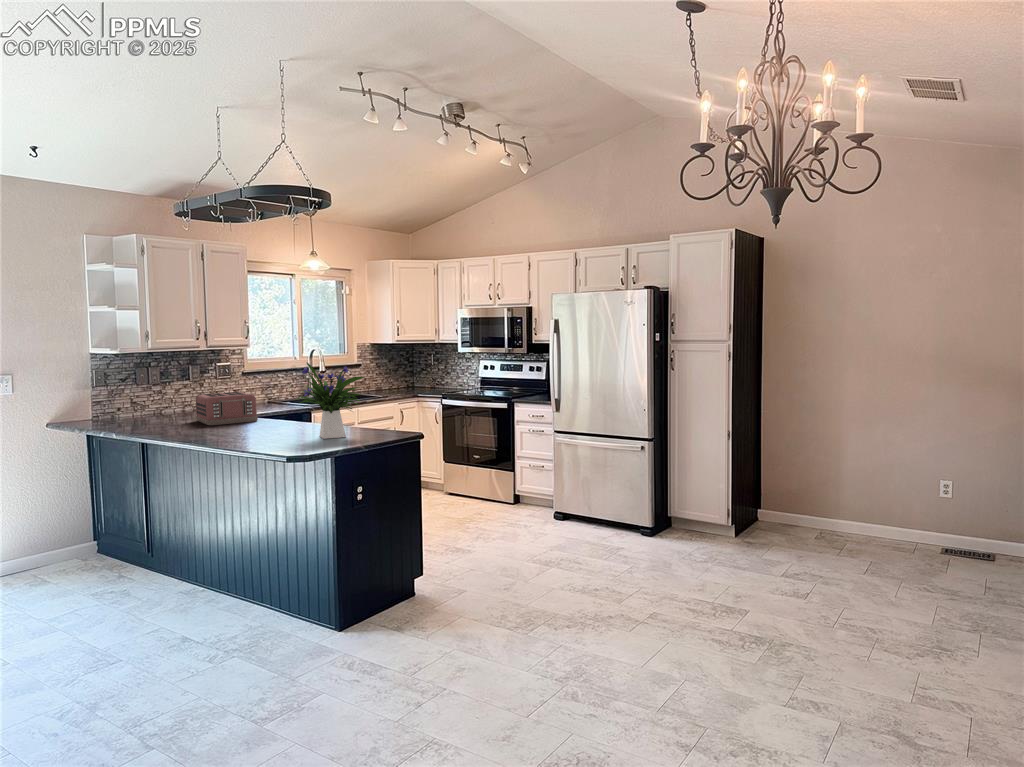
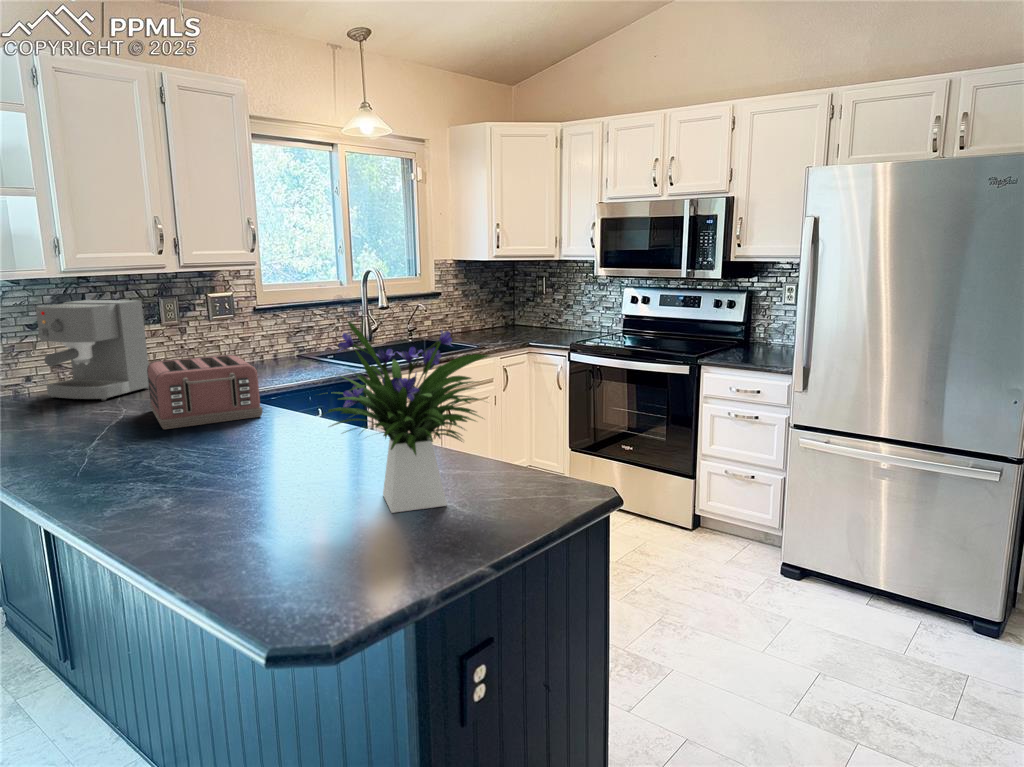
coffee maker: none [130,365,188,419] -> present [36,300,149,400]

